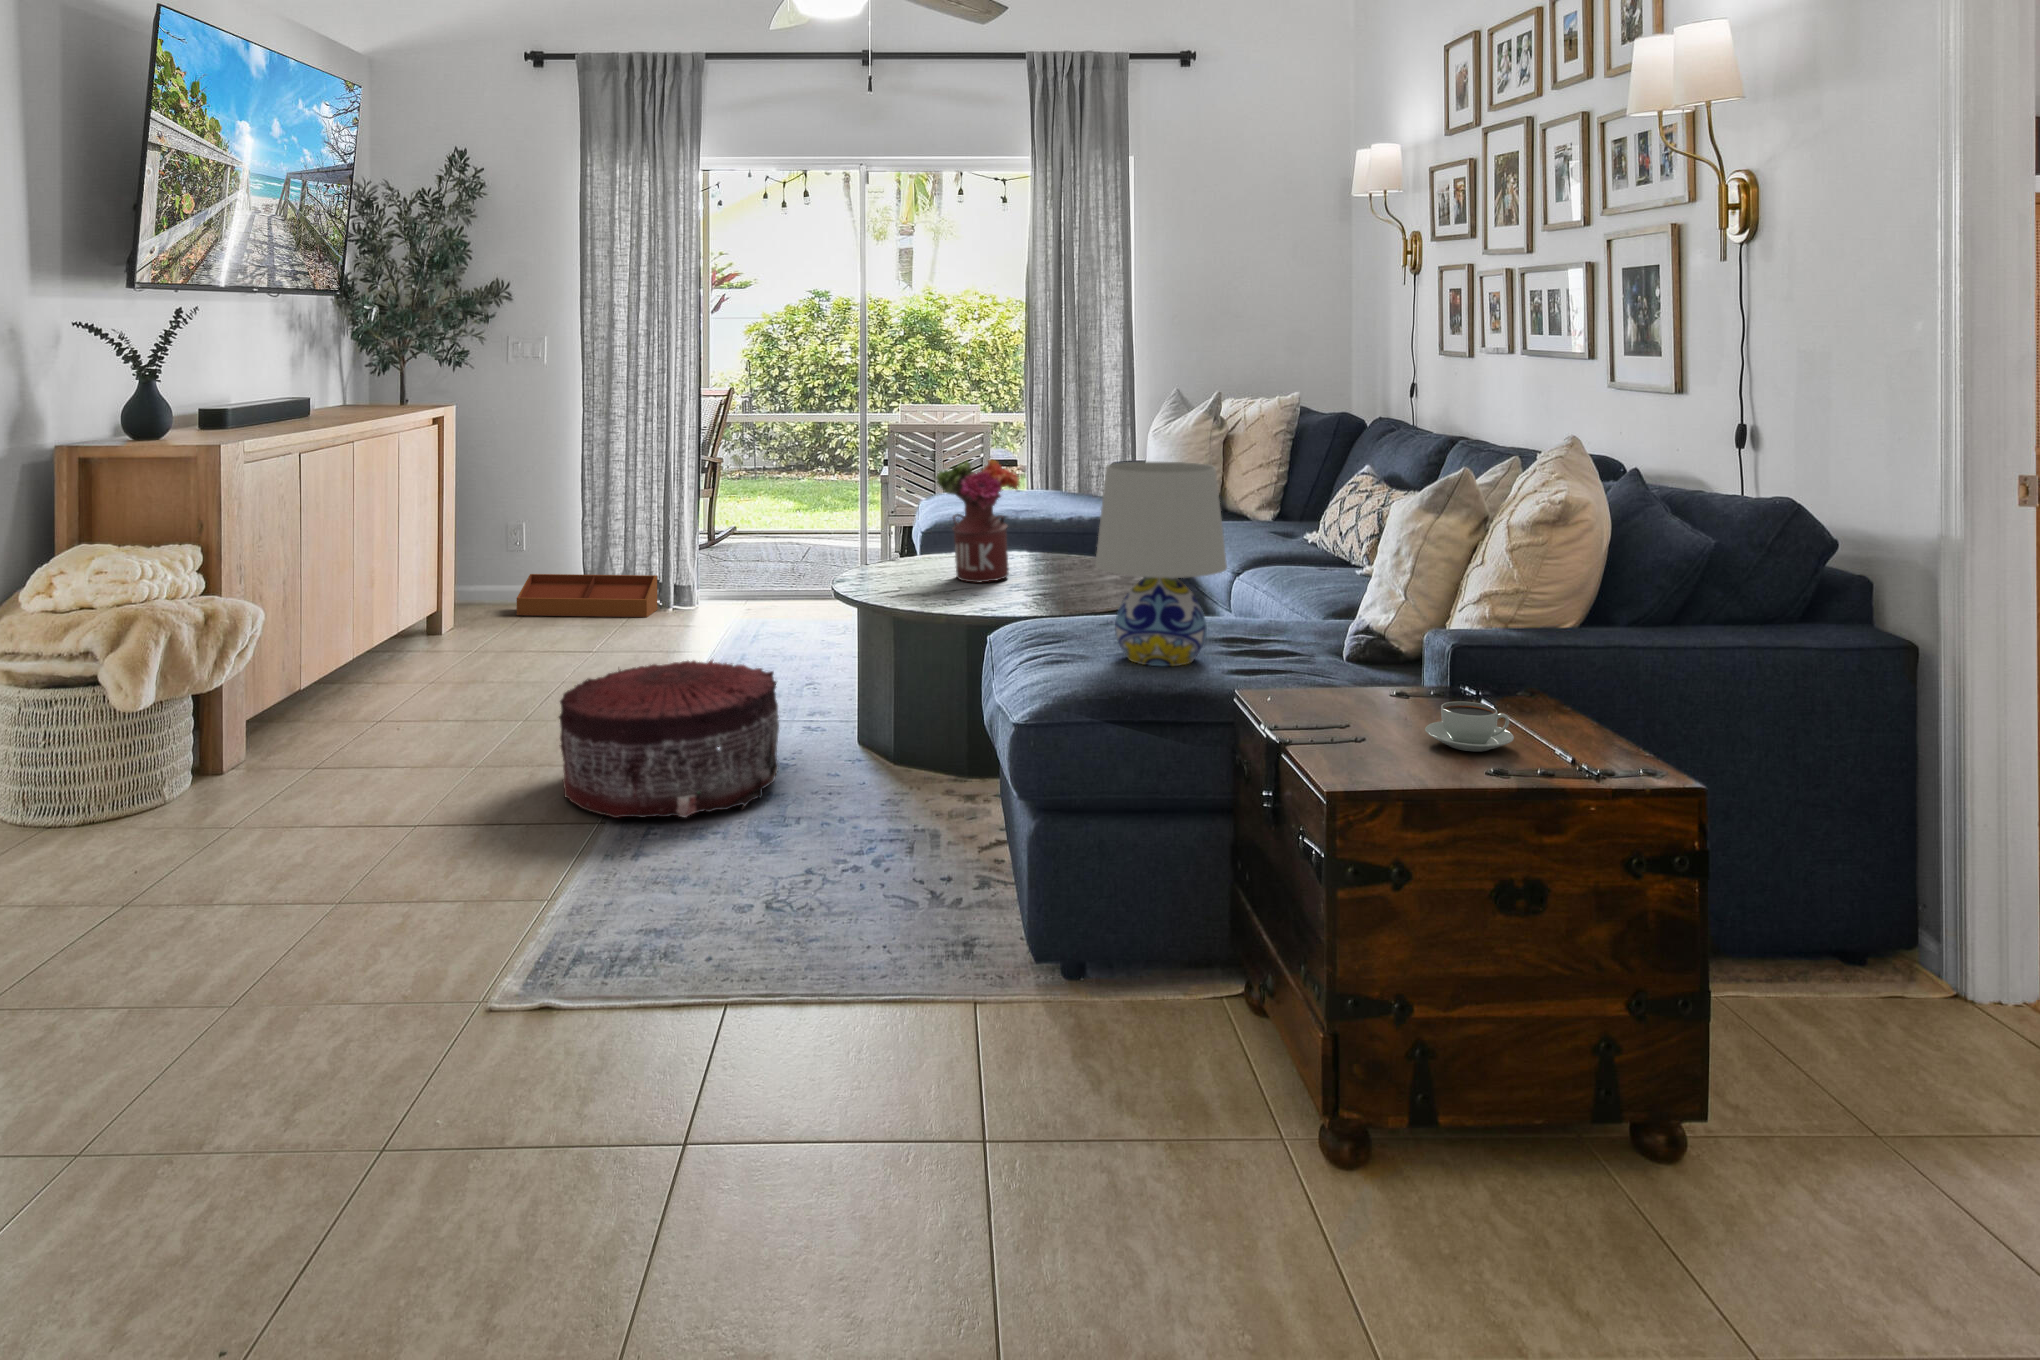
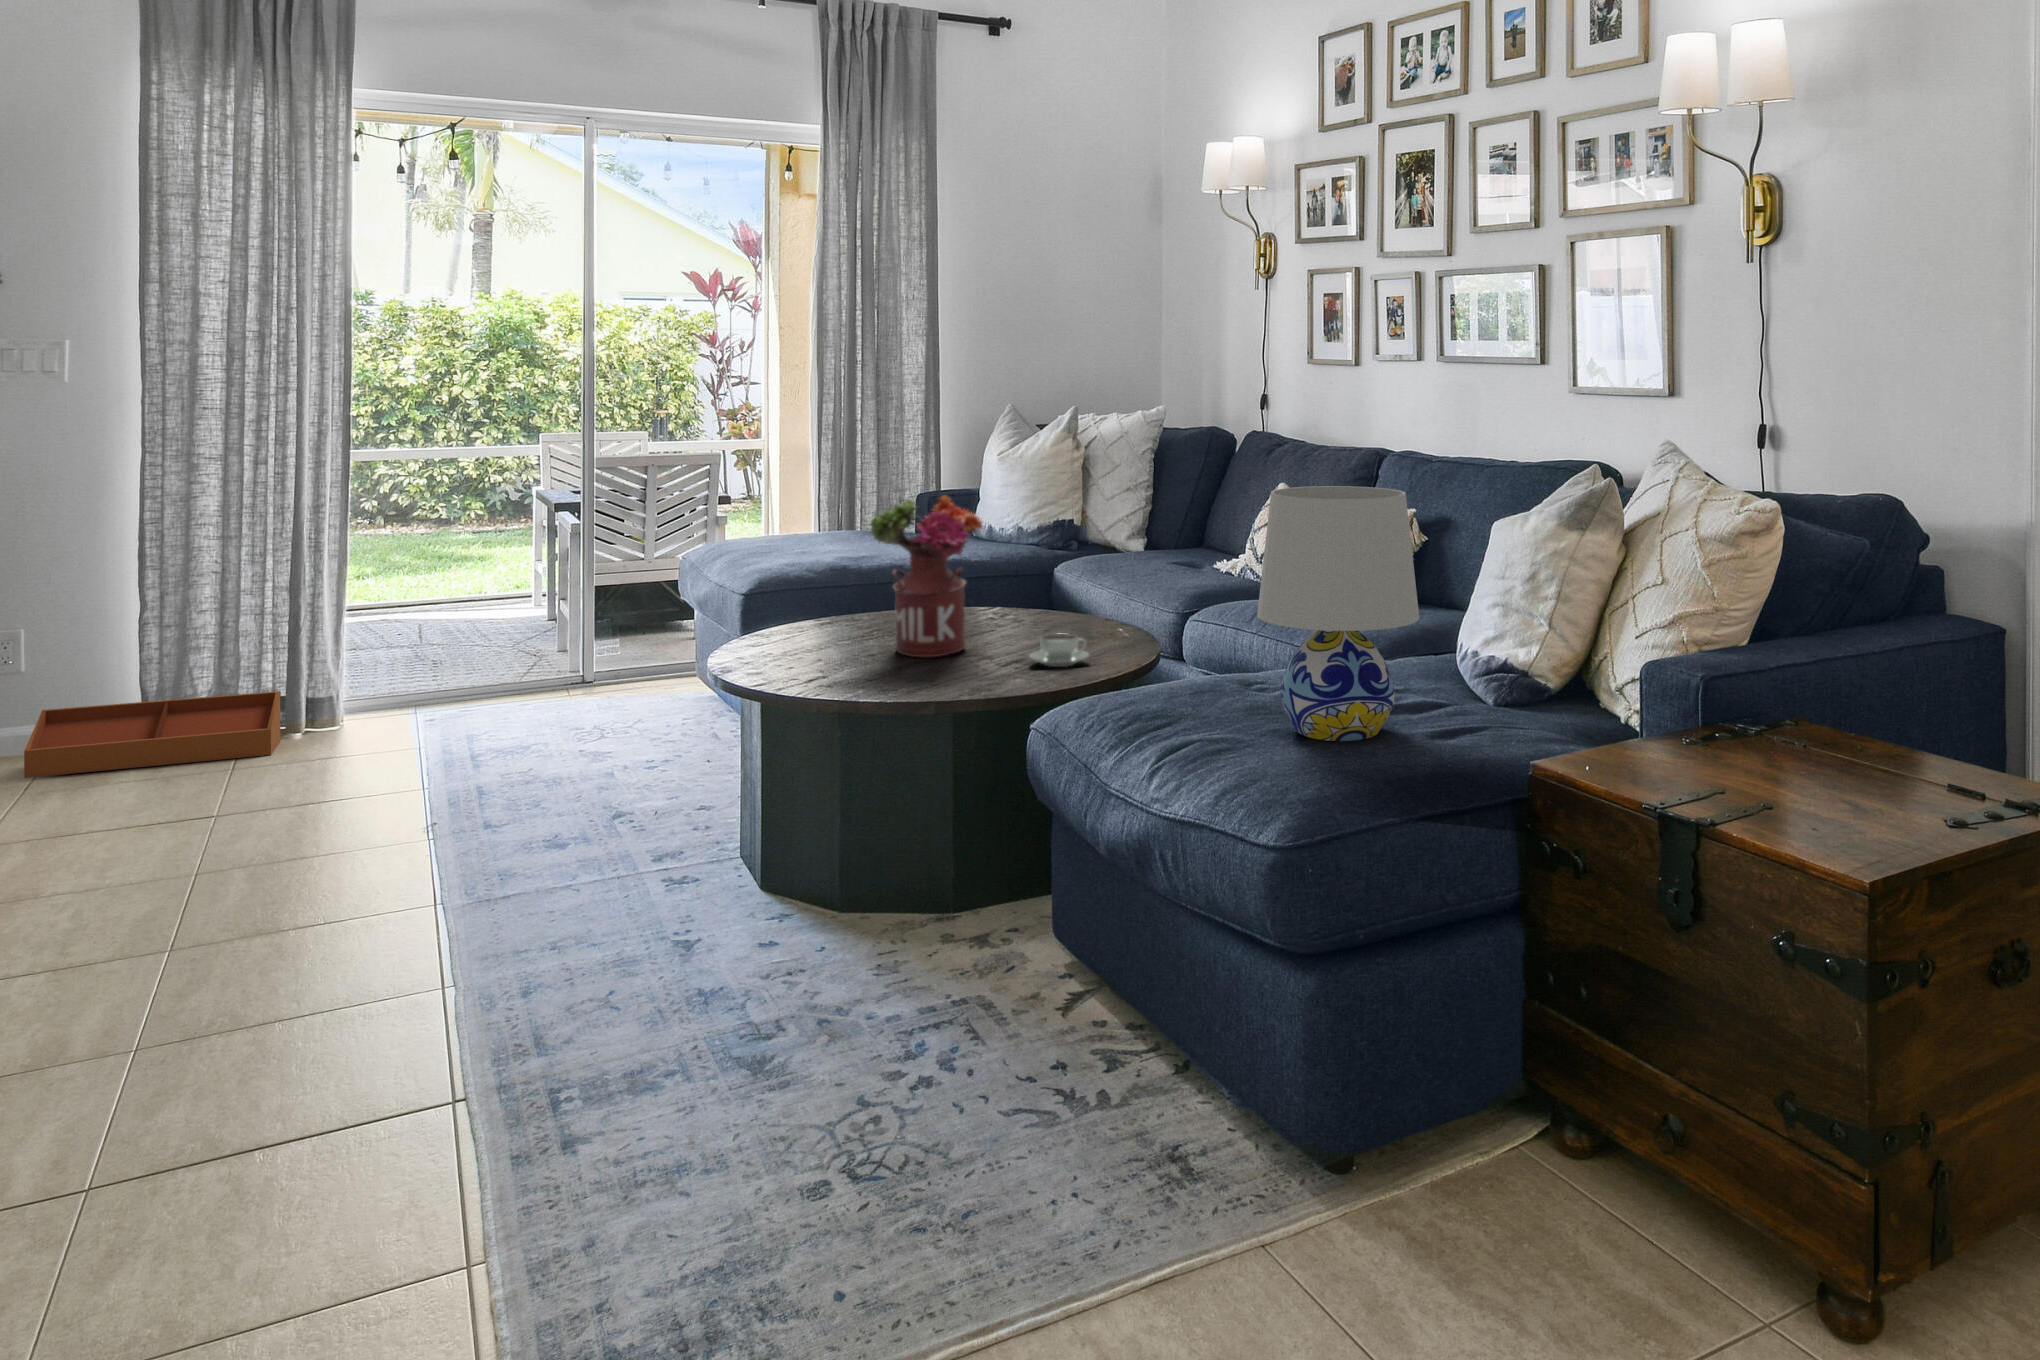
pouf: present [559,660,779,818] -> none [346,806,712,1082]
coffee cup: present [1425,701,1514,752] -> present [1030,634,1089,667]

